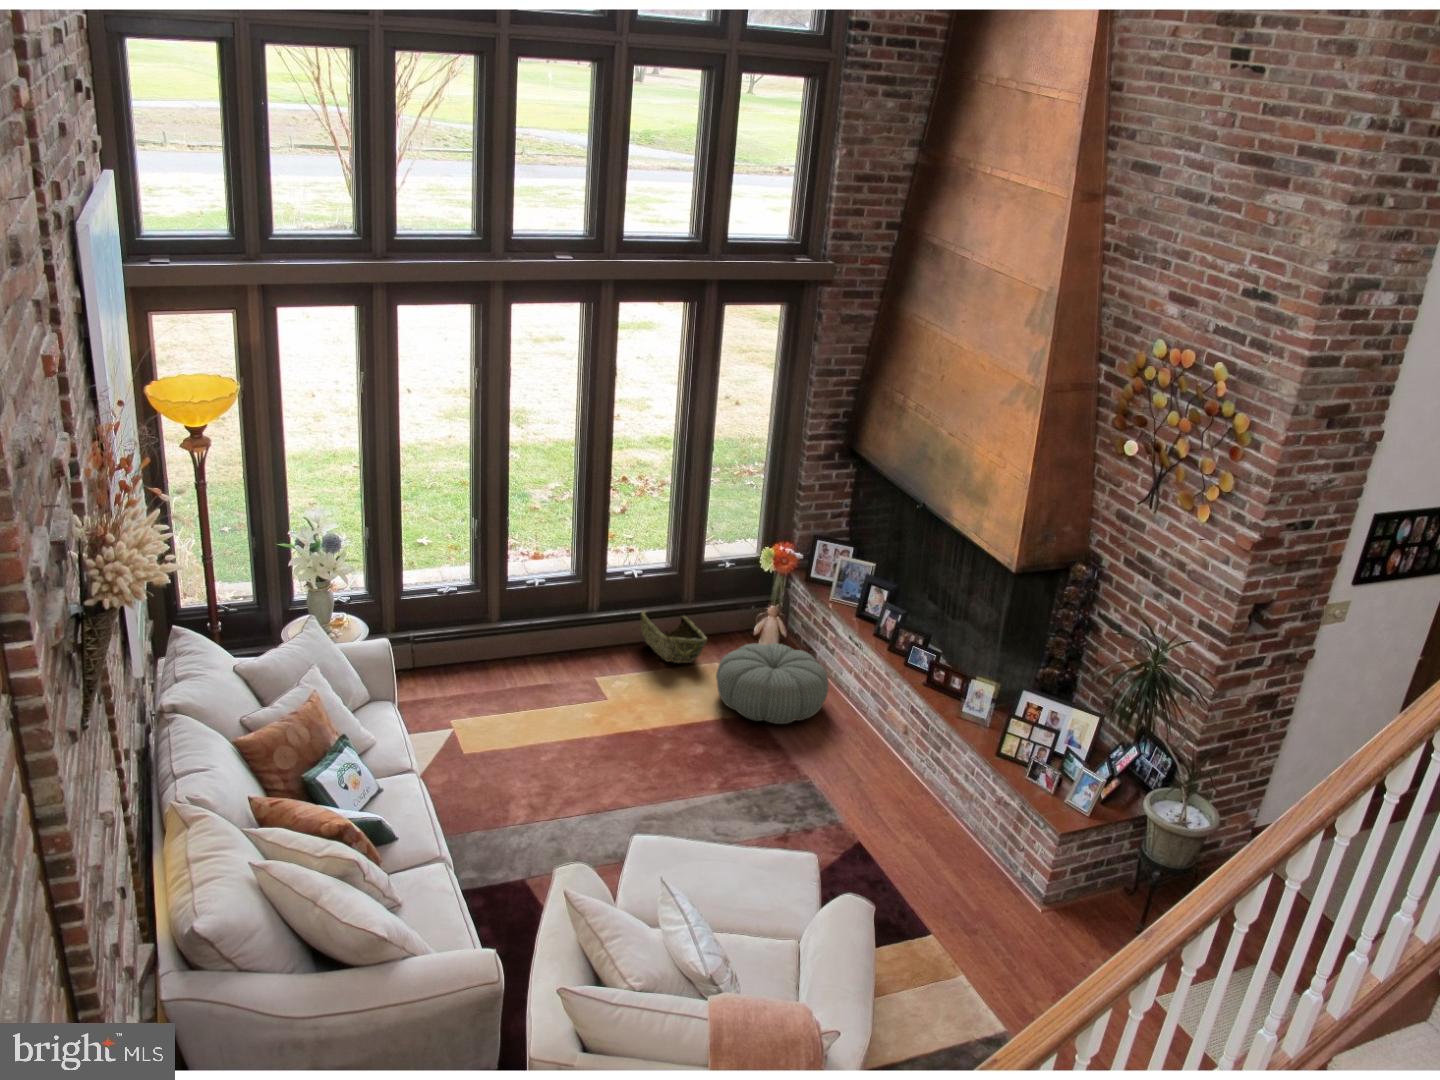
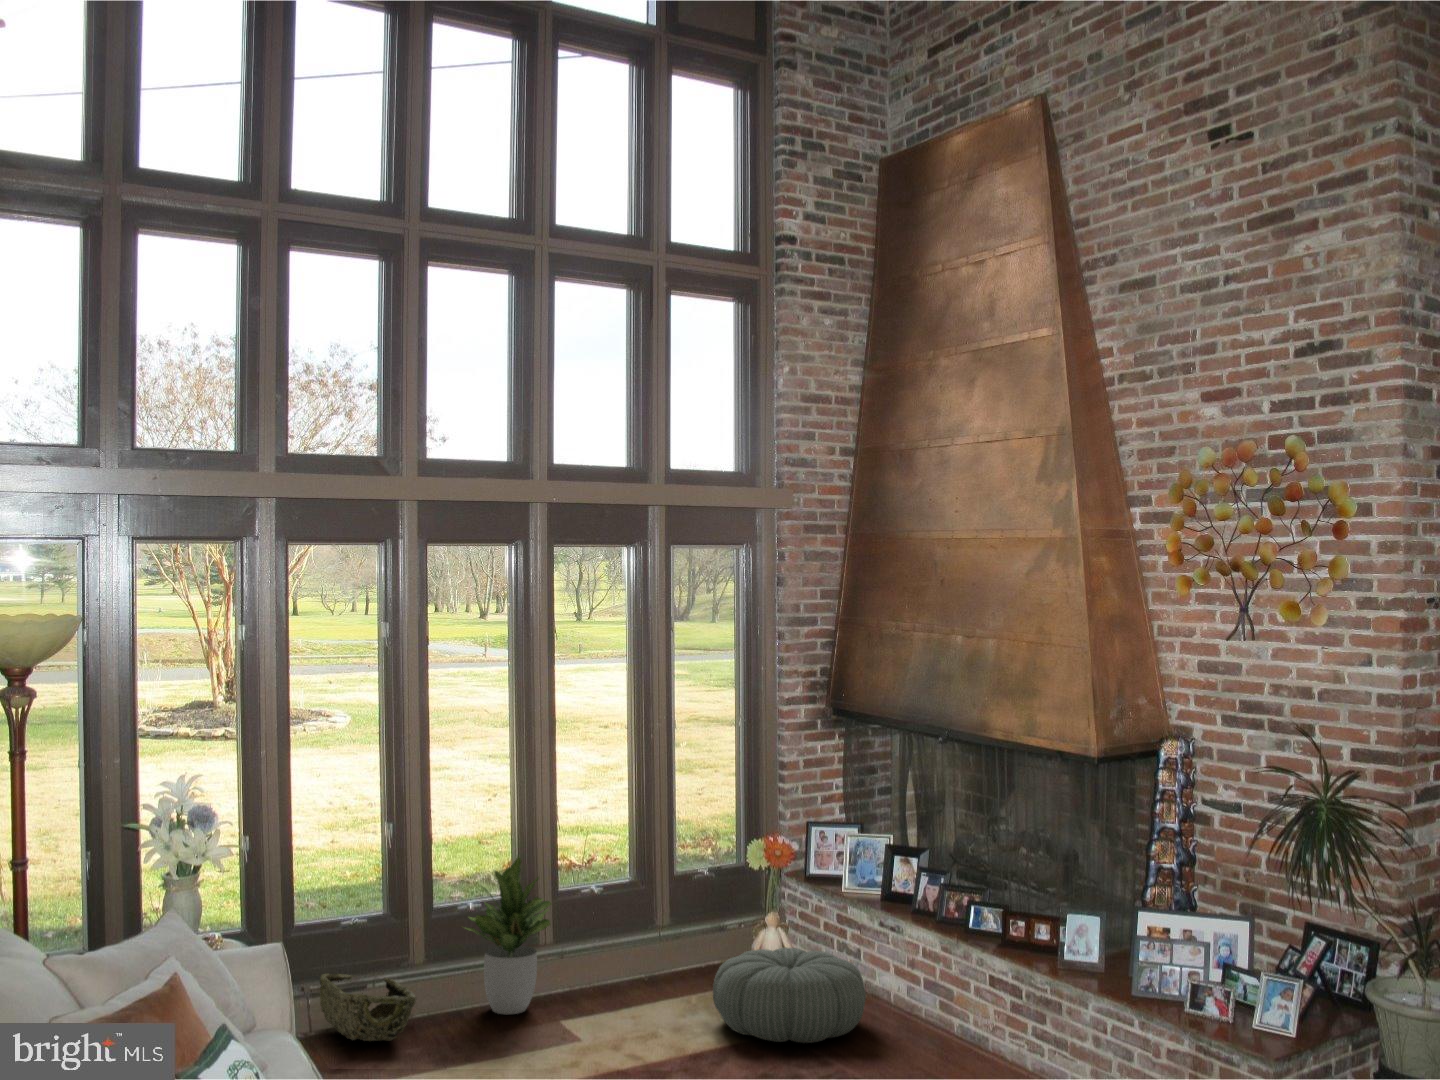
potted plant: none [536,557,605,667] -> present [466,856,552,1014]
woven basket: present [641,611,707,663] -> present [320,974,416,1041]

